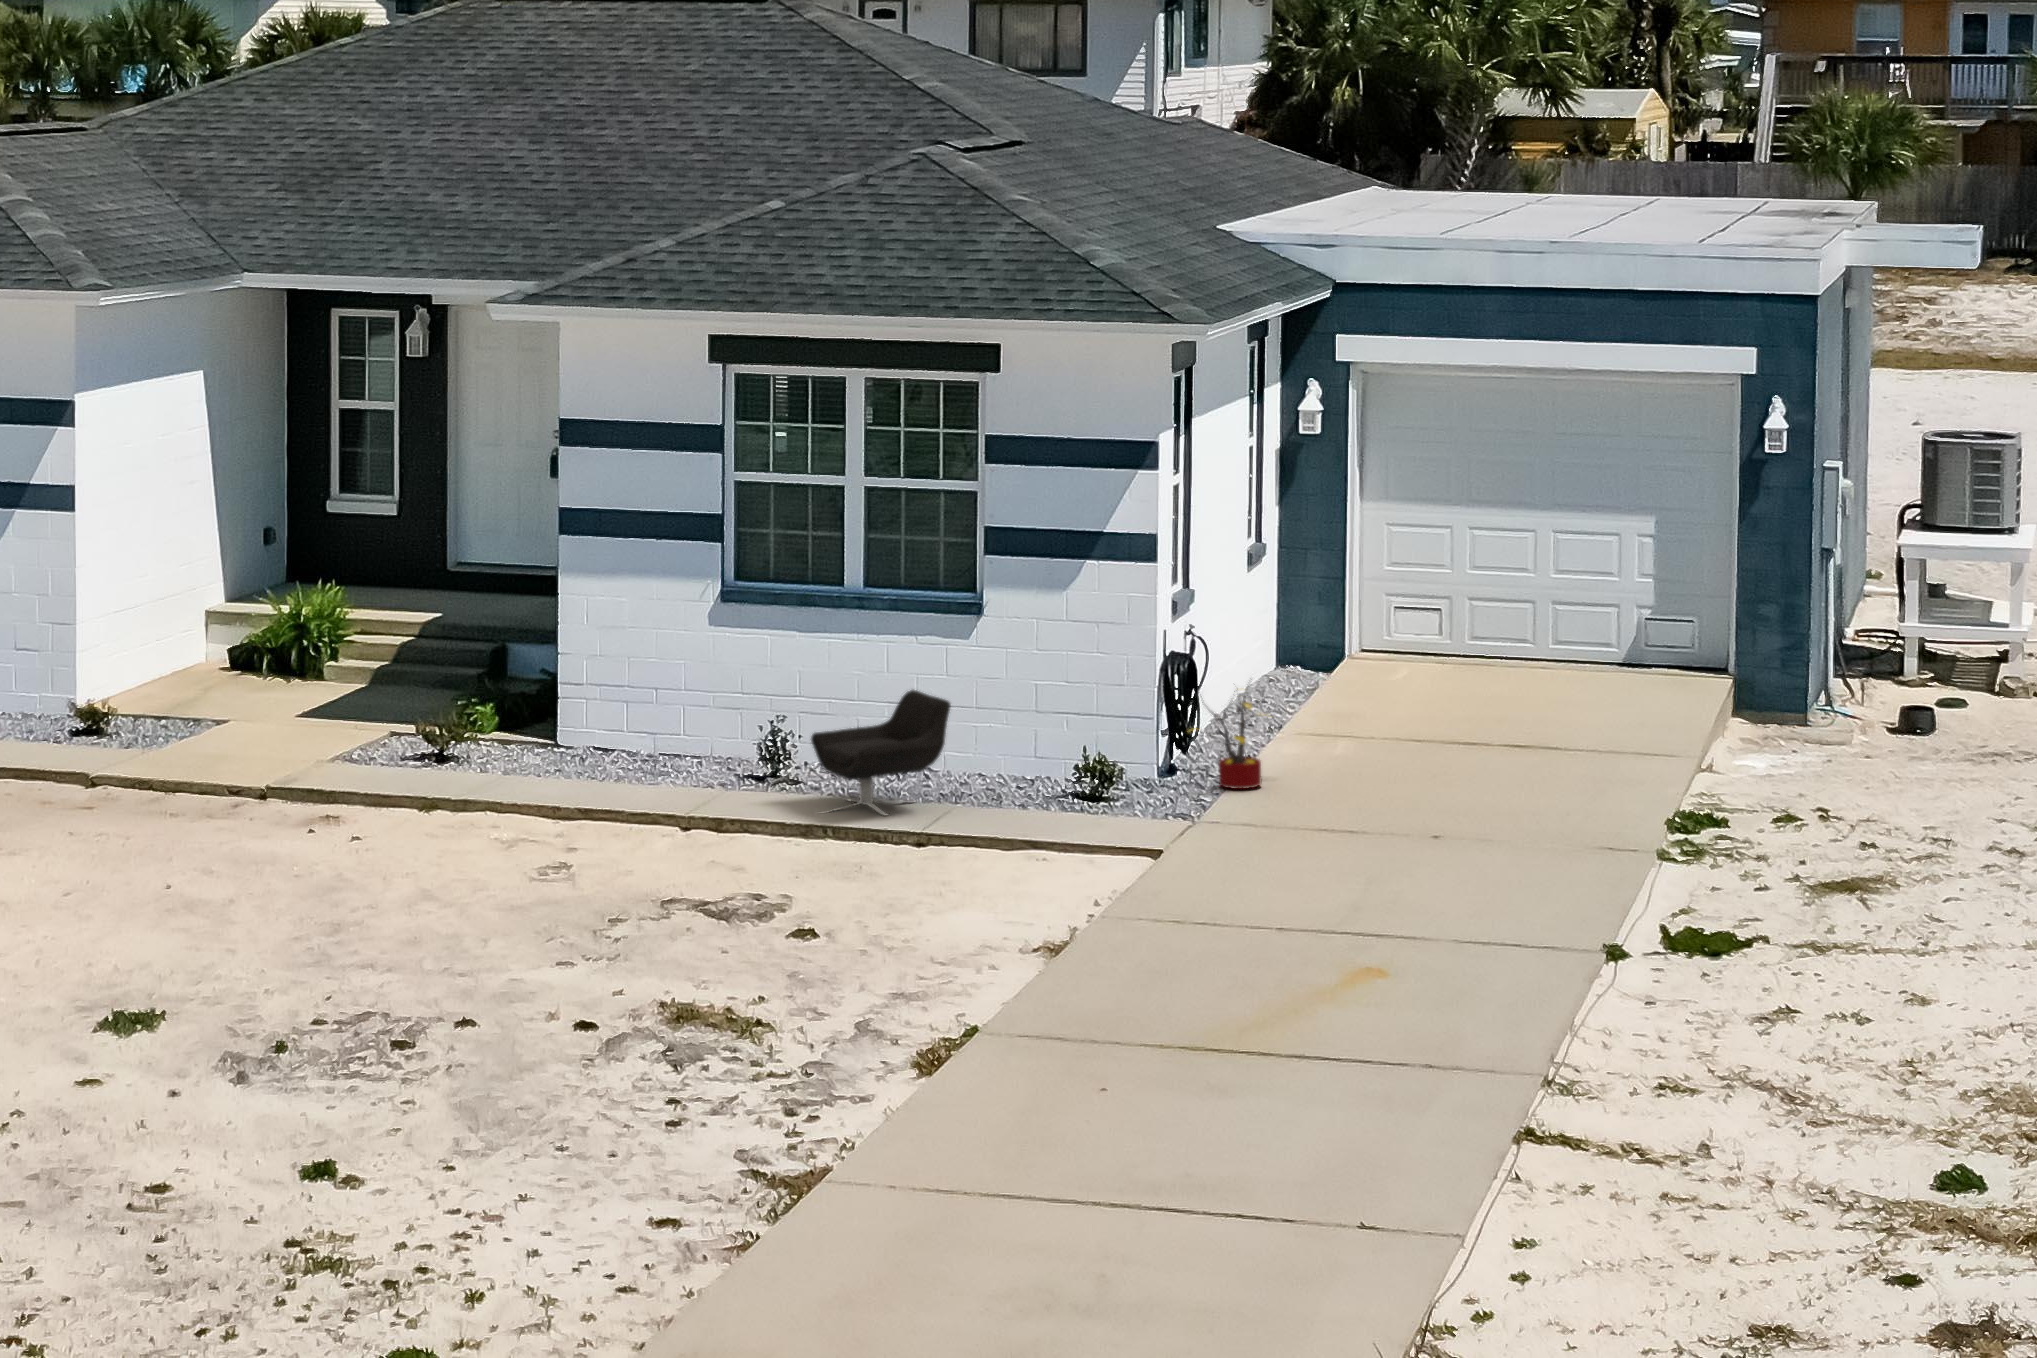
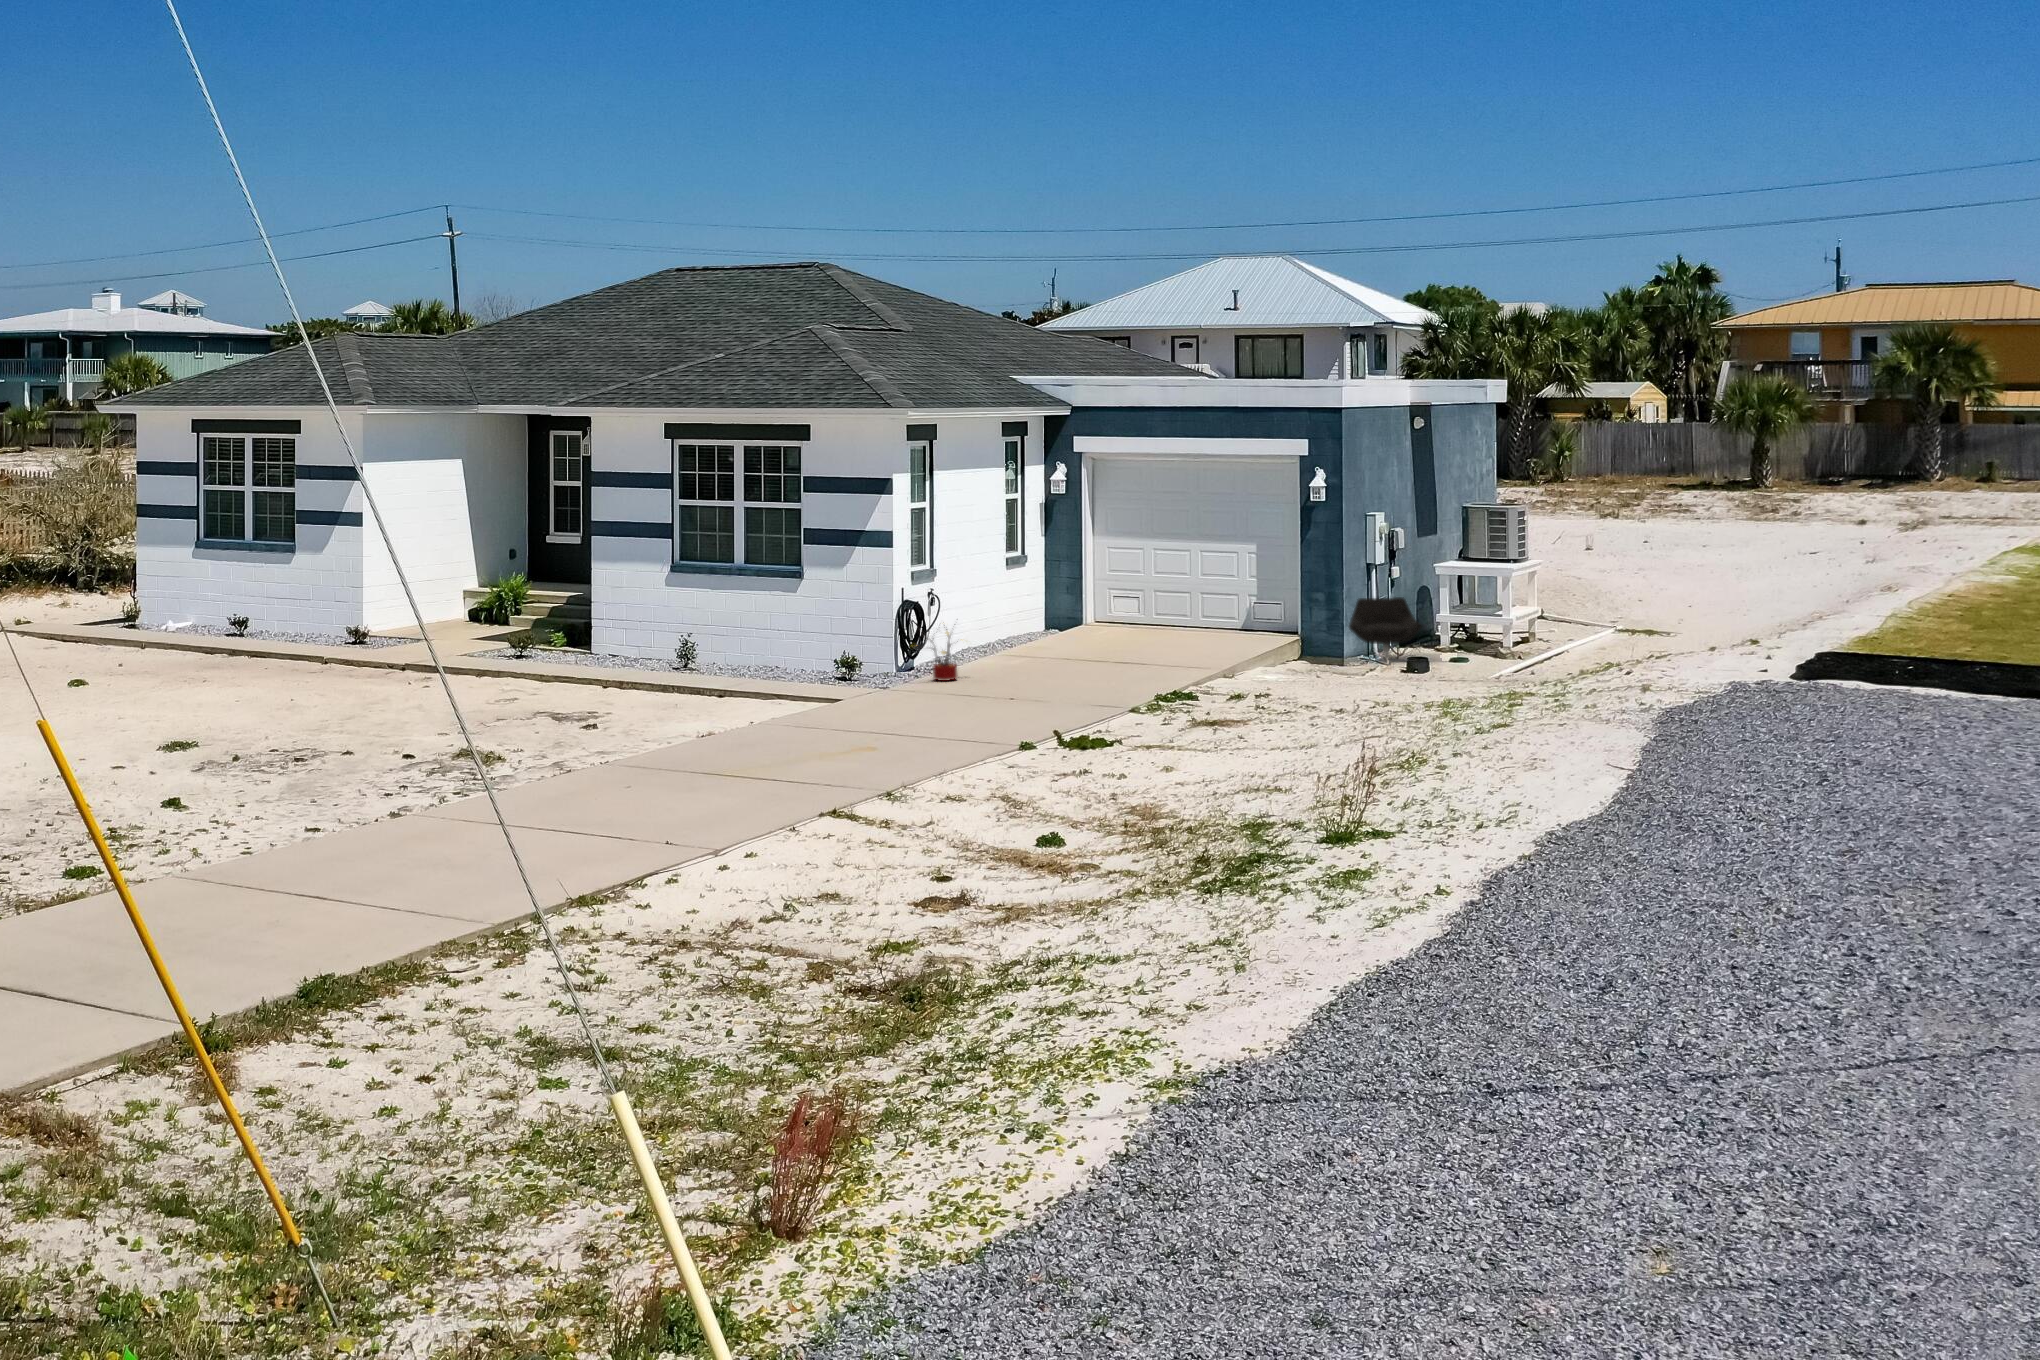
lounge chair: present [811,690,951,816] -> present [1349,597,1422,664]

